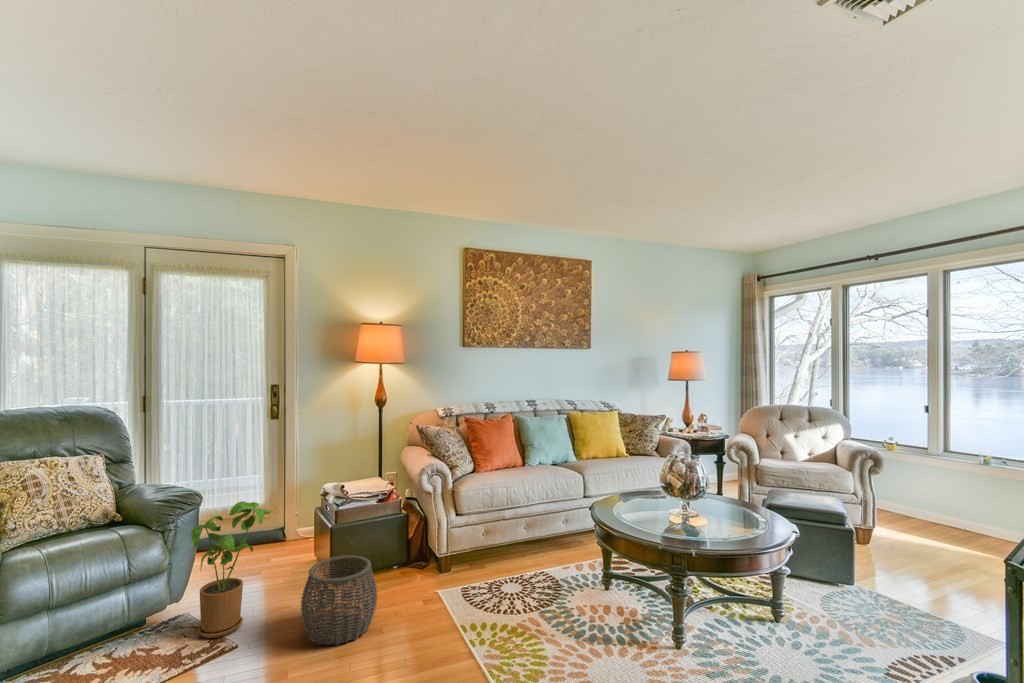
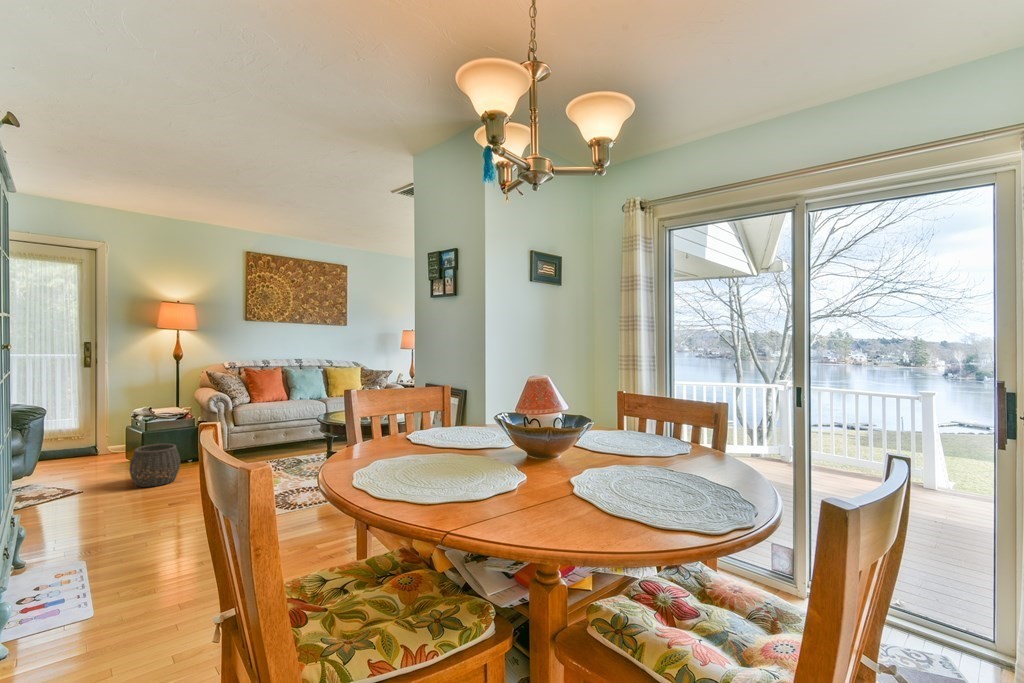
house plant: present [191,501,271,638] -> none [46,414,104,492]

